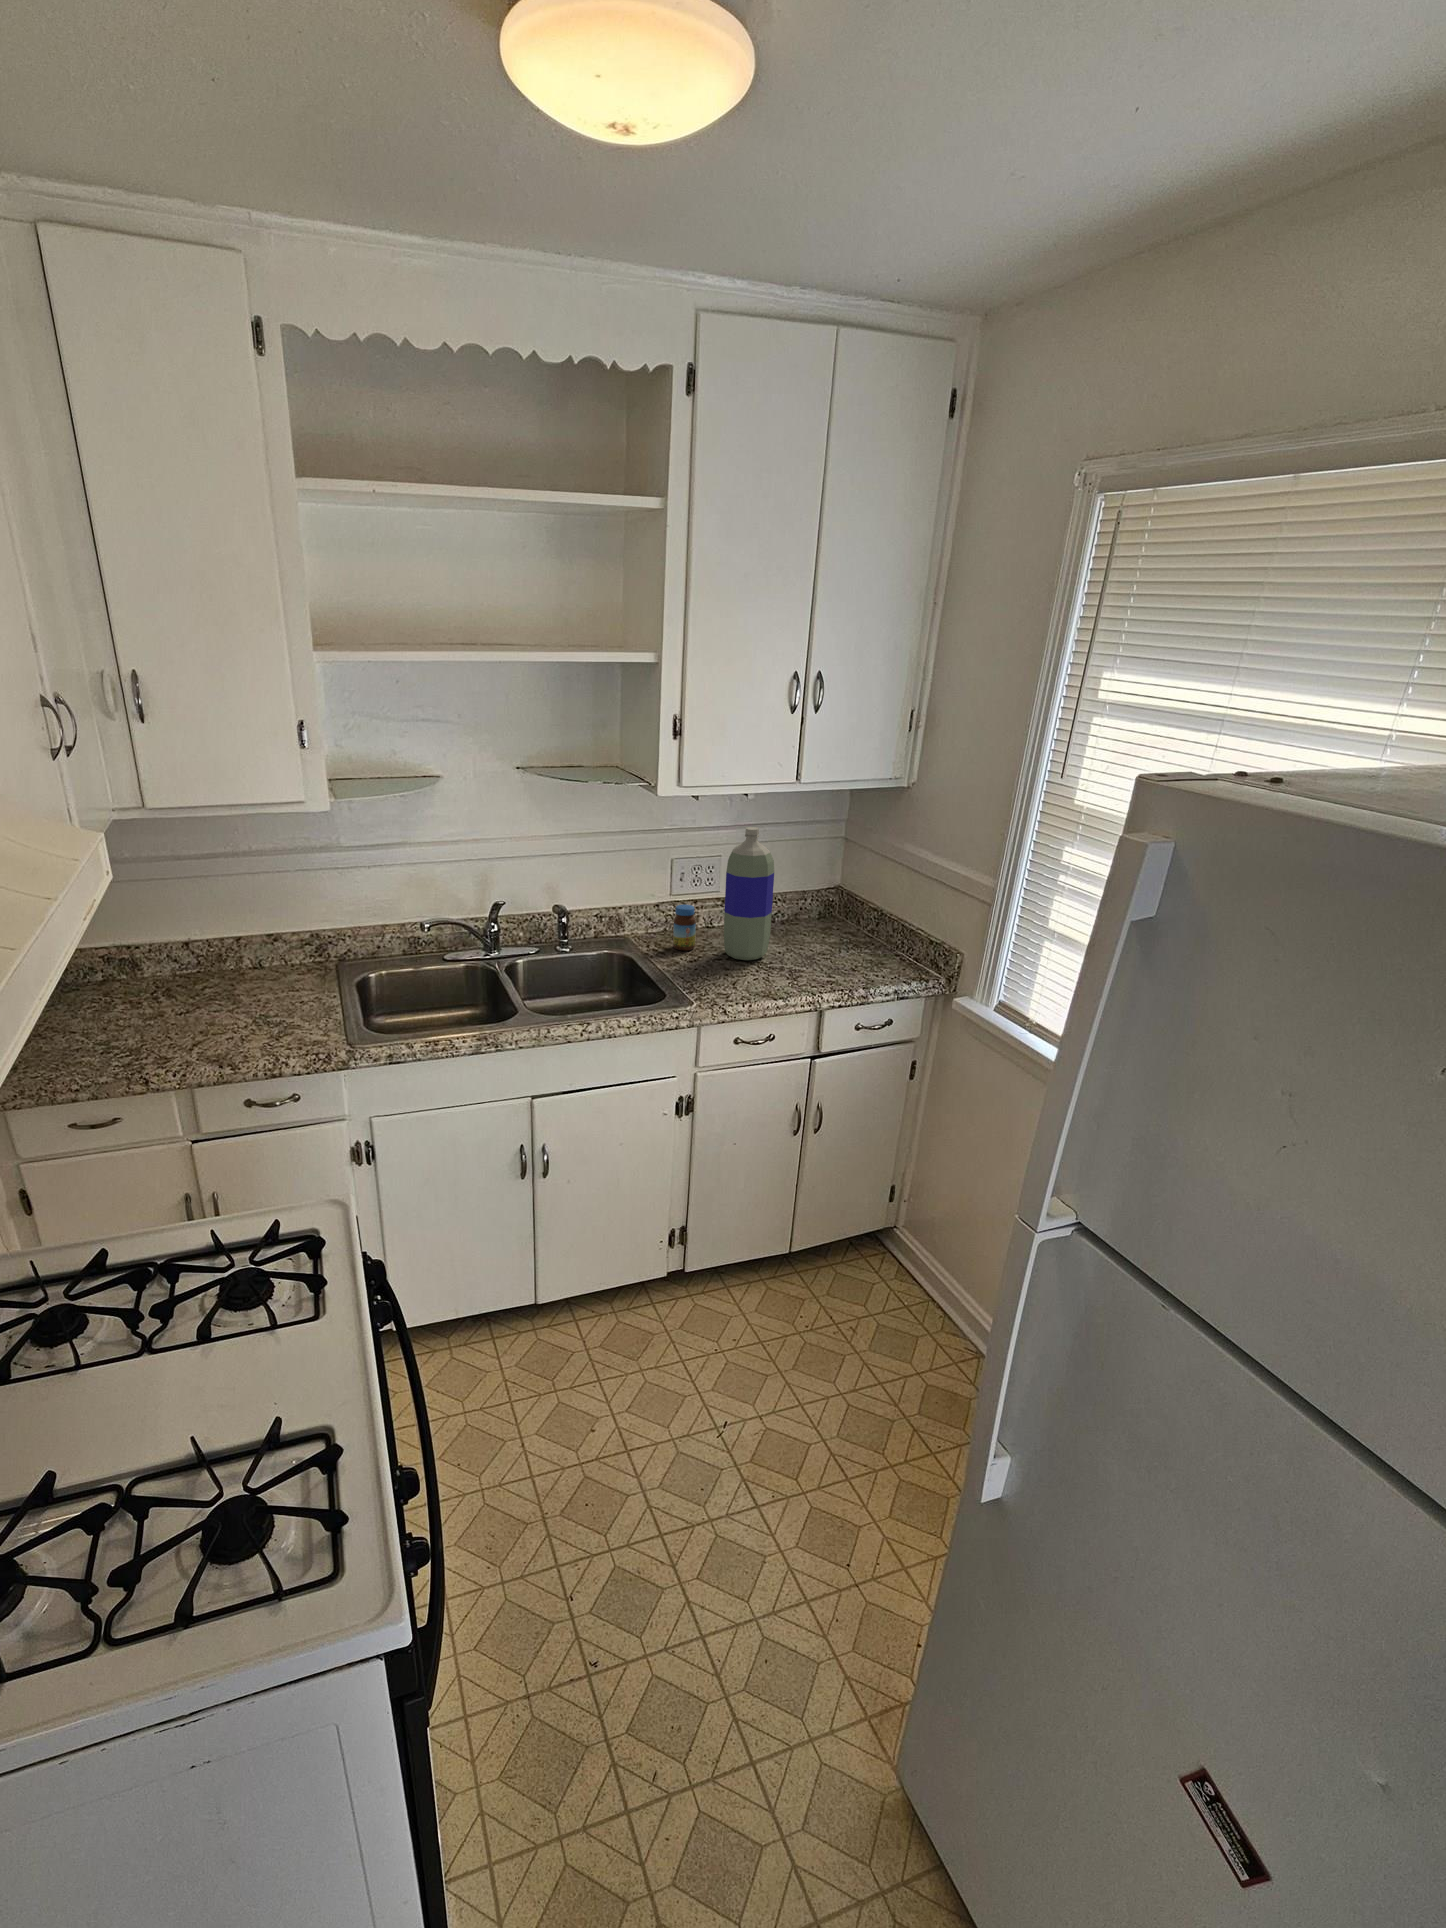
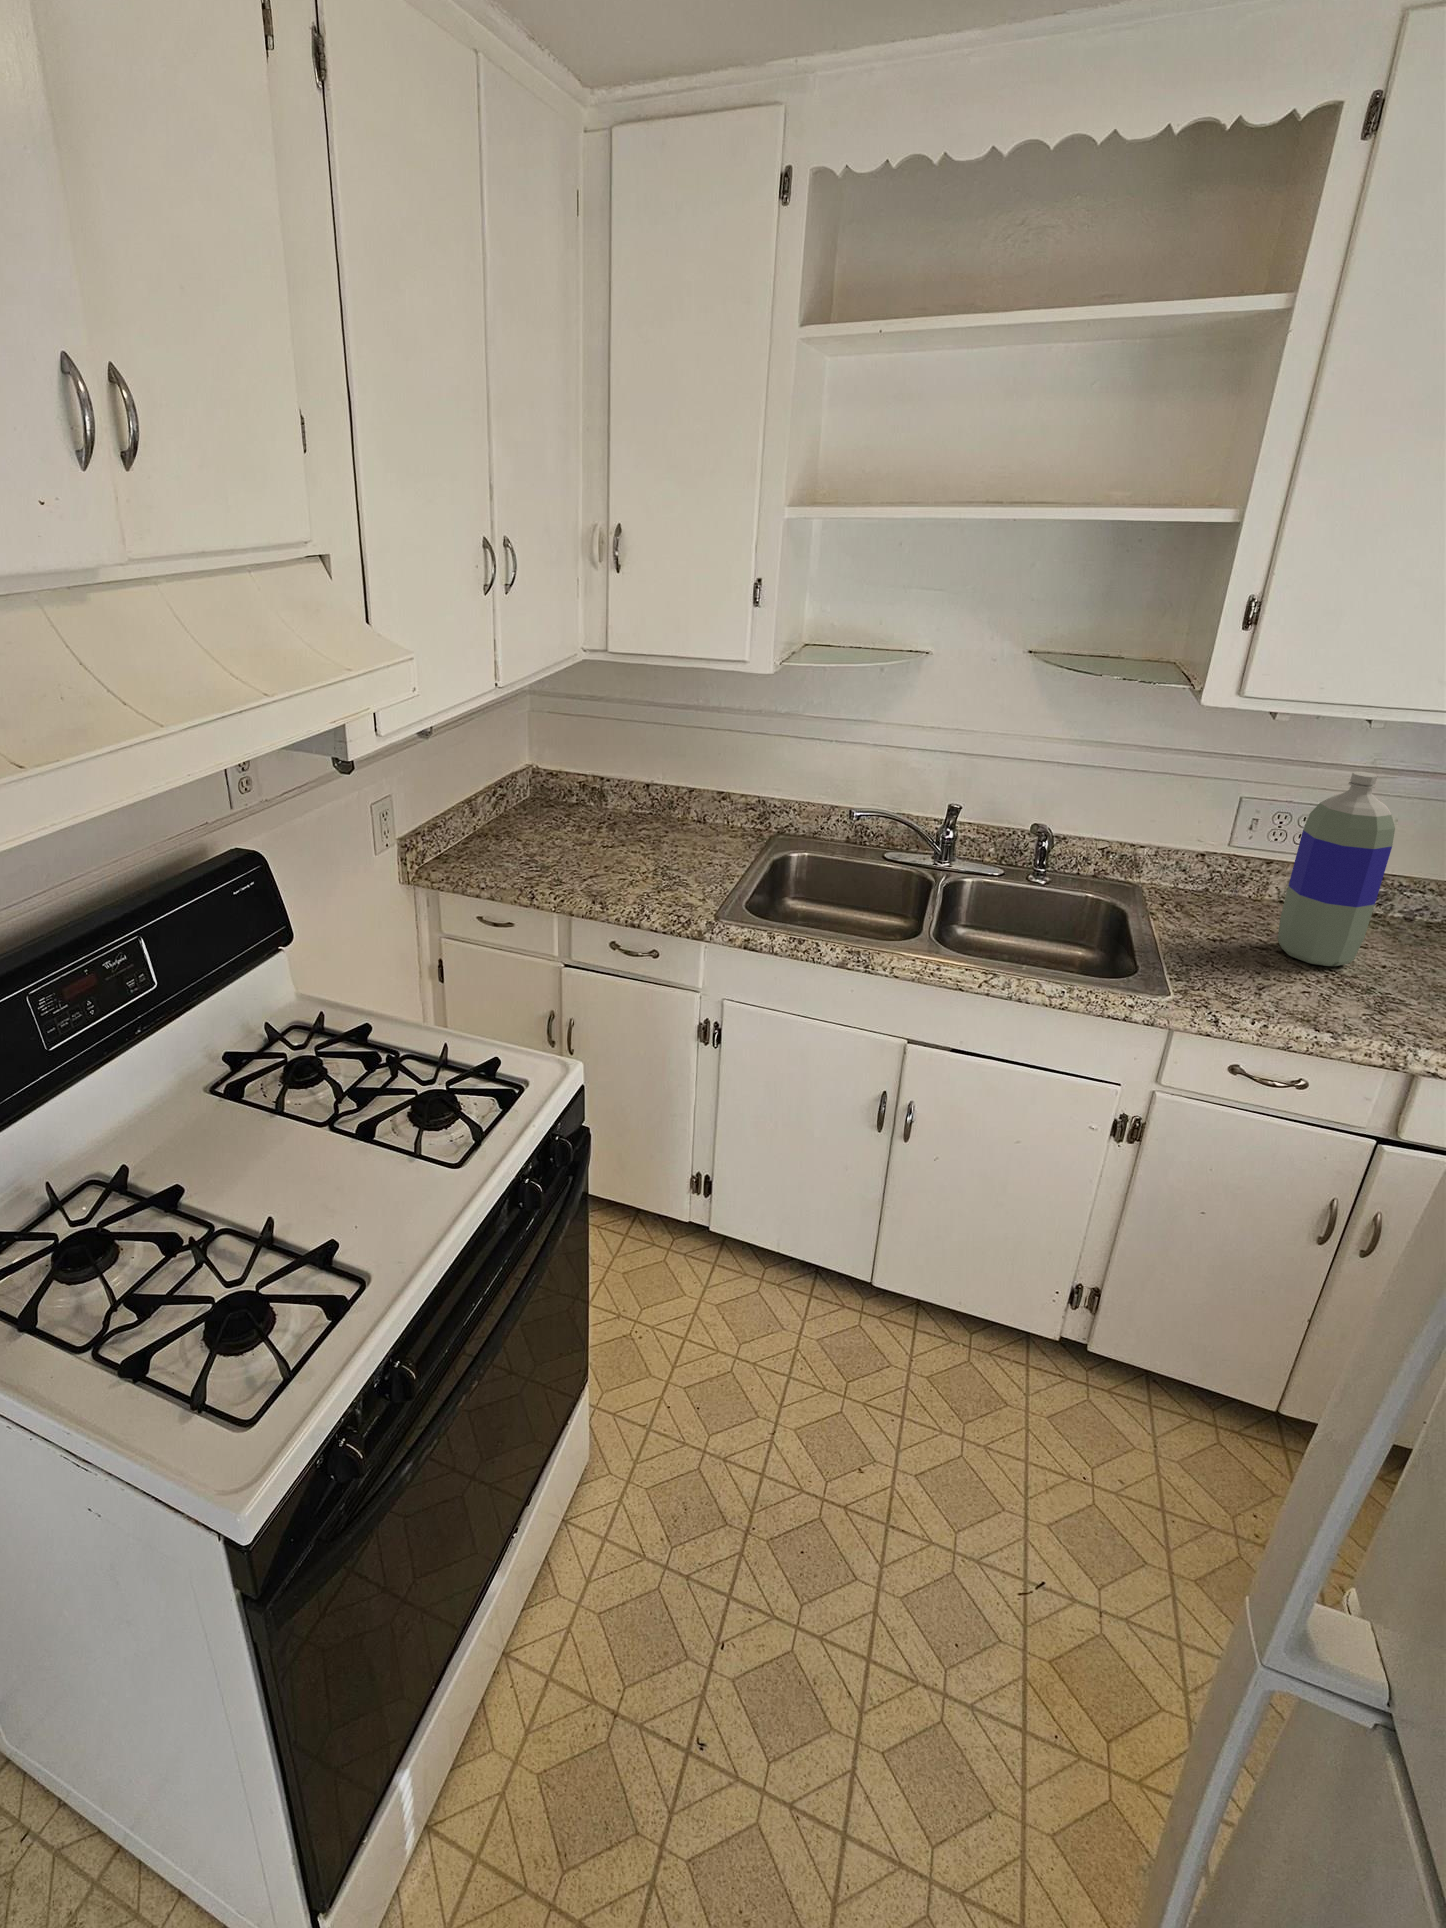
jar: present [673,905,696,950] -> none [1201,861,1246,926]

